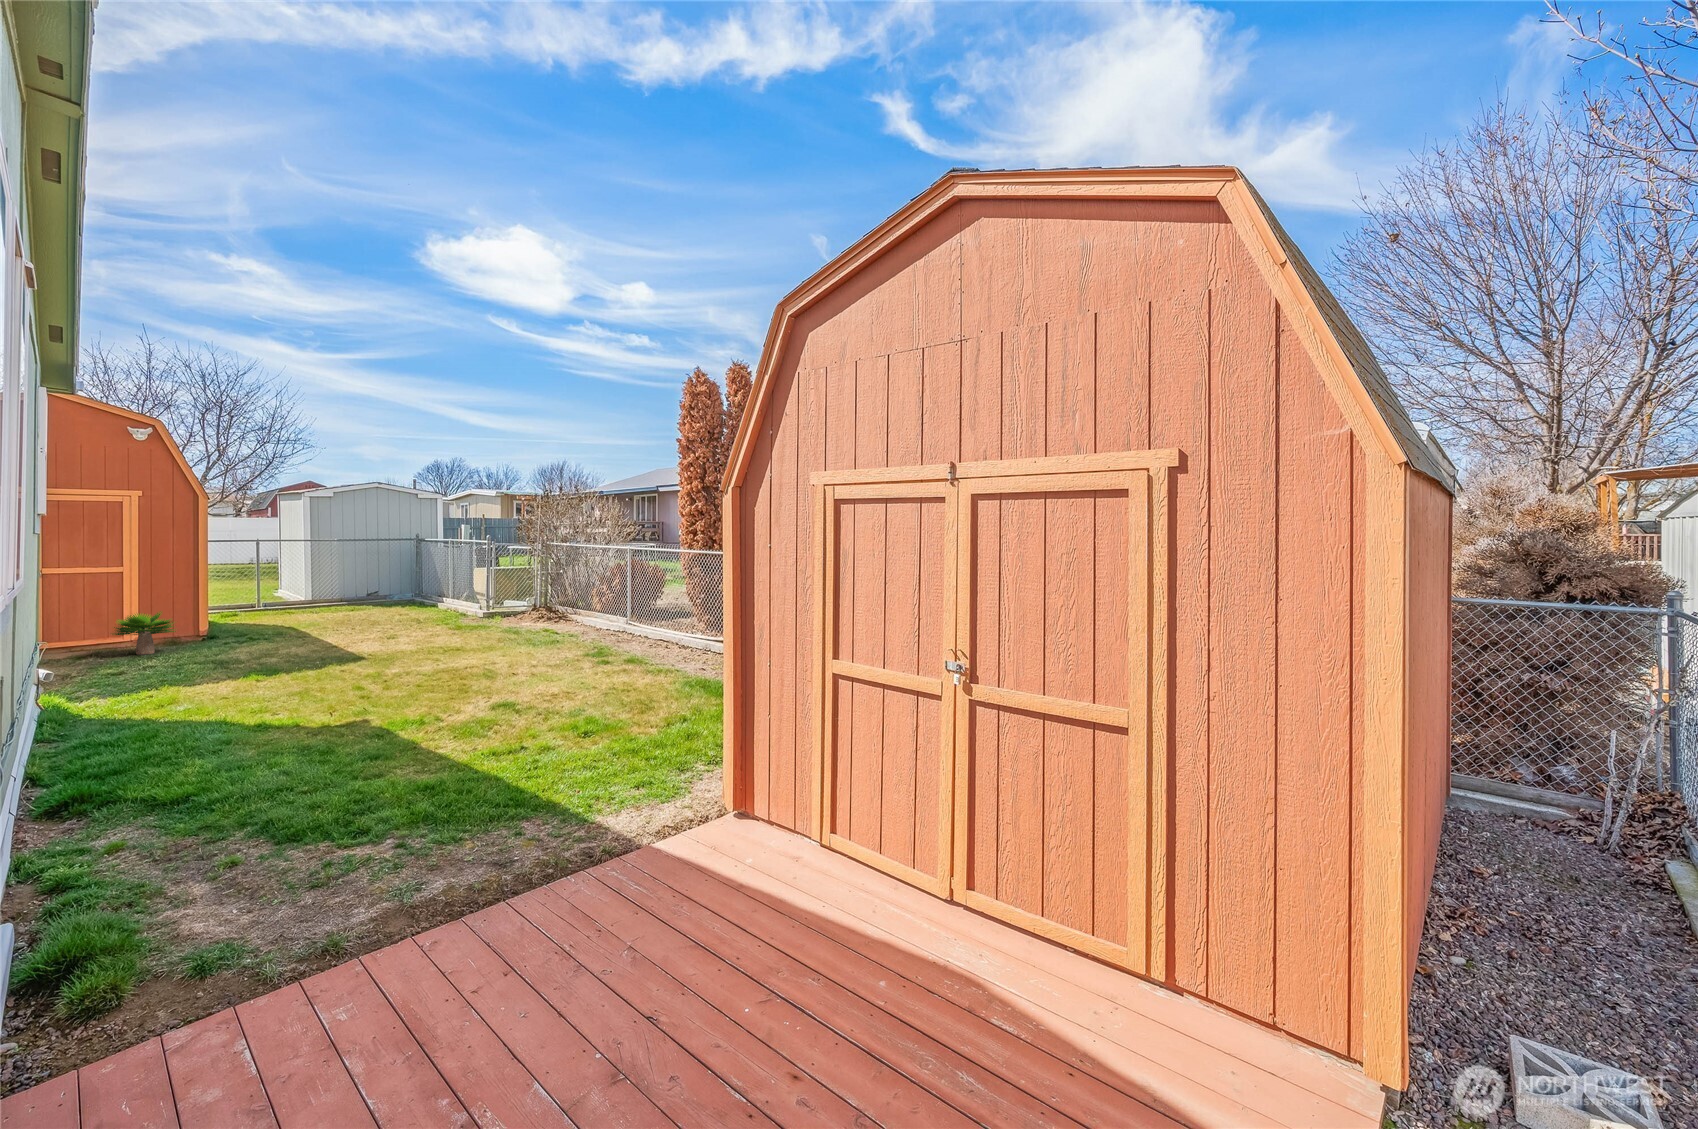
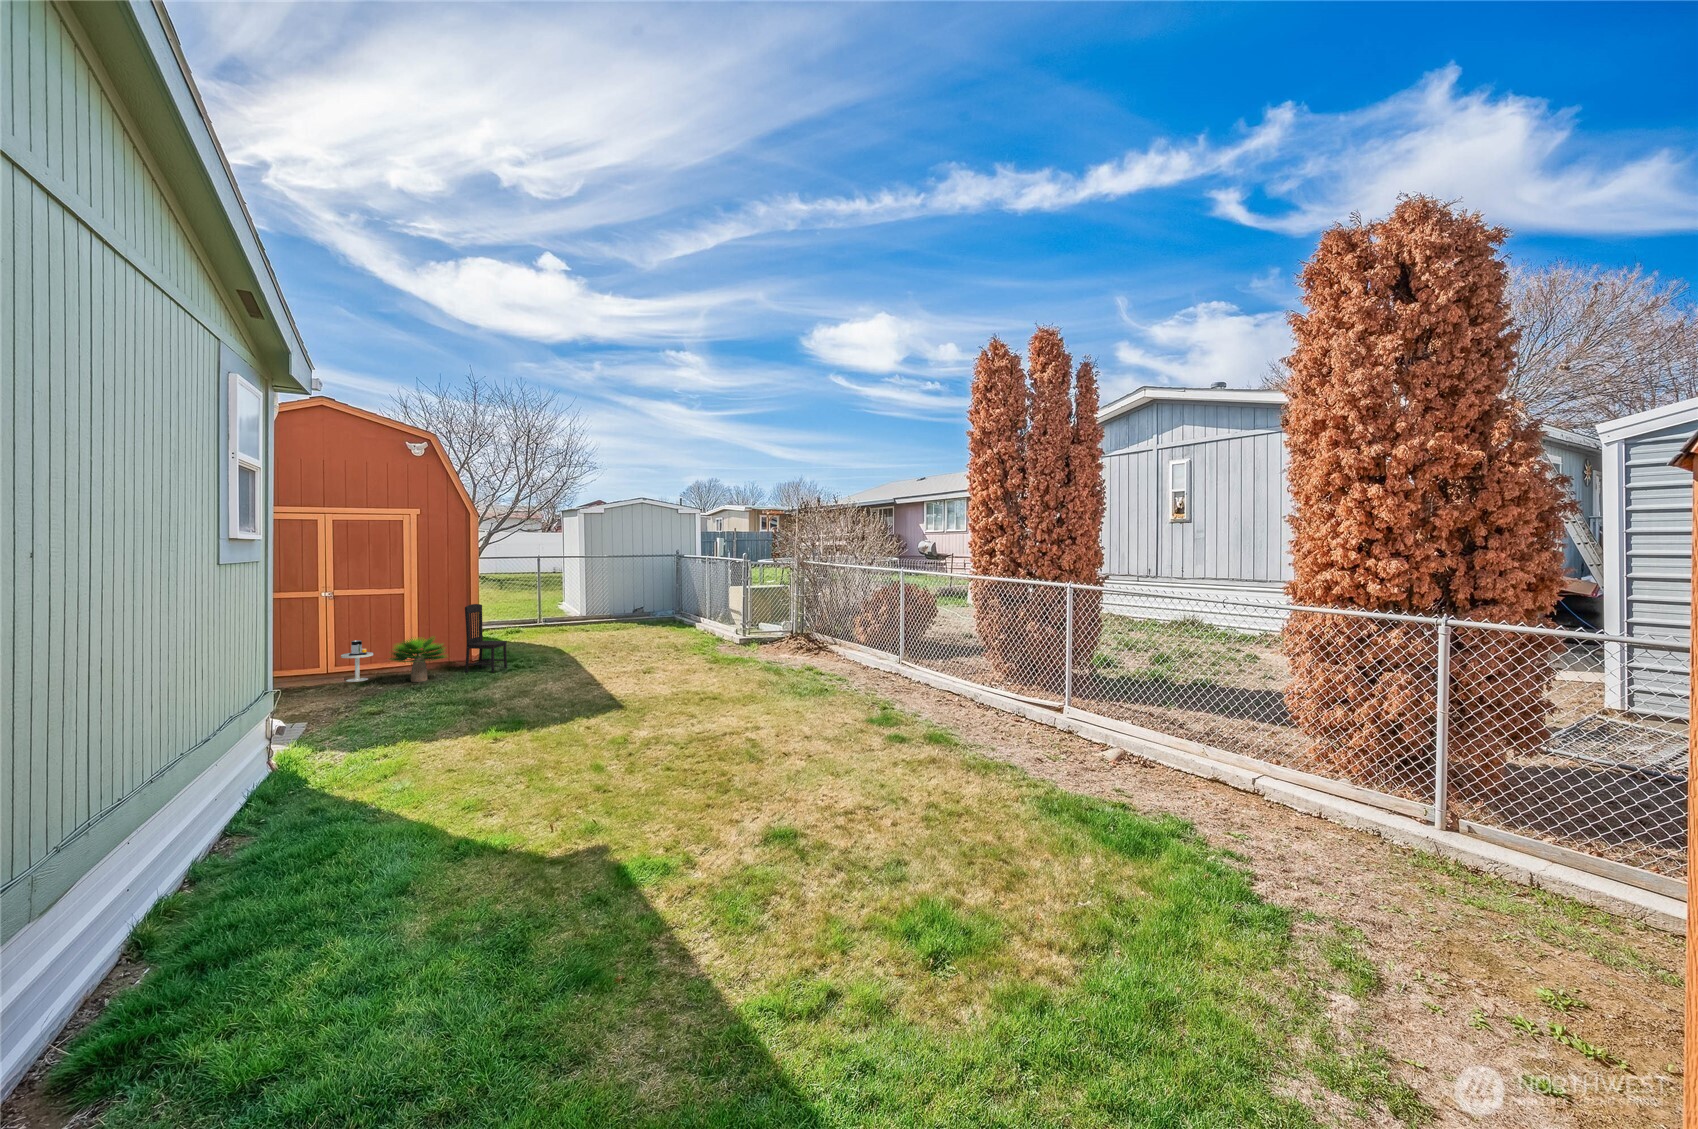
chair: none [192,583,239,647] -> present [465,604,507,673]
side table: none [51,618,89,657] -> present [341,640,373,682]

